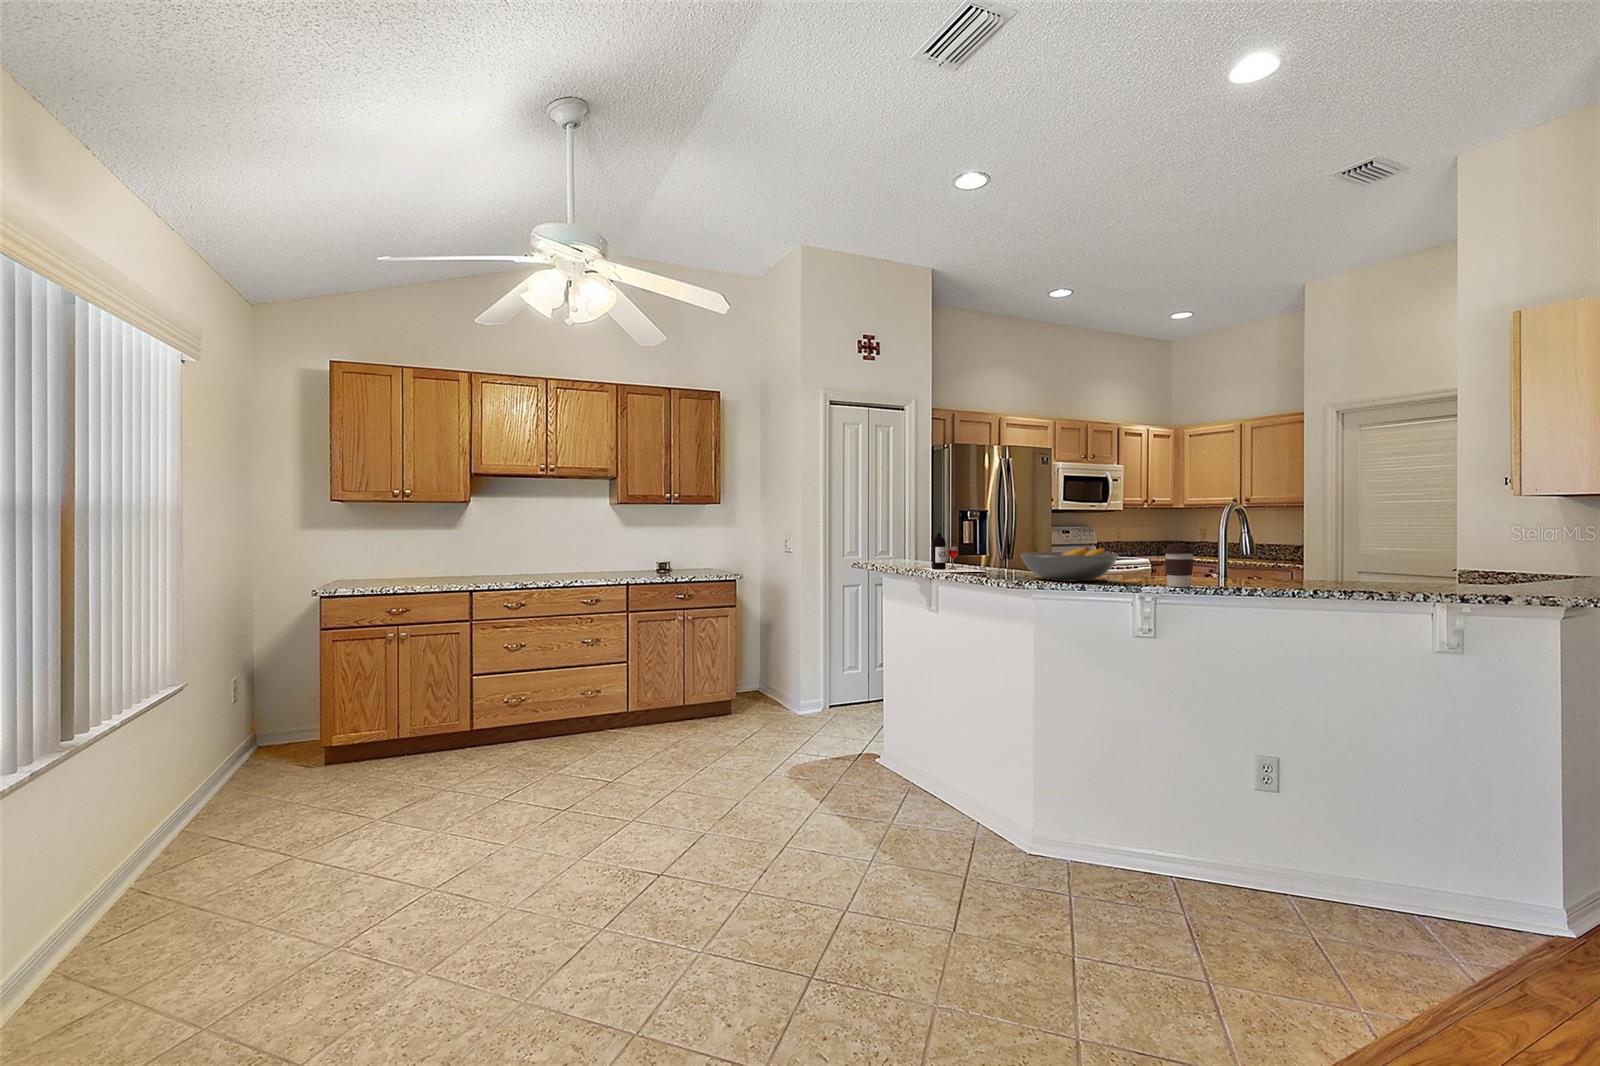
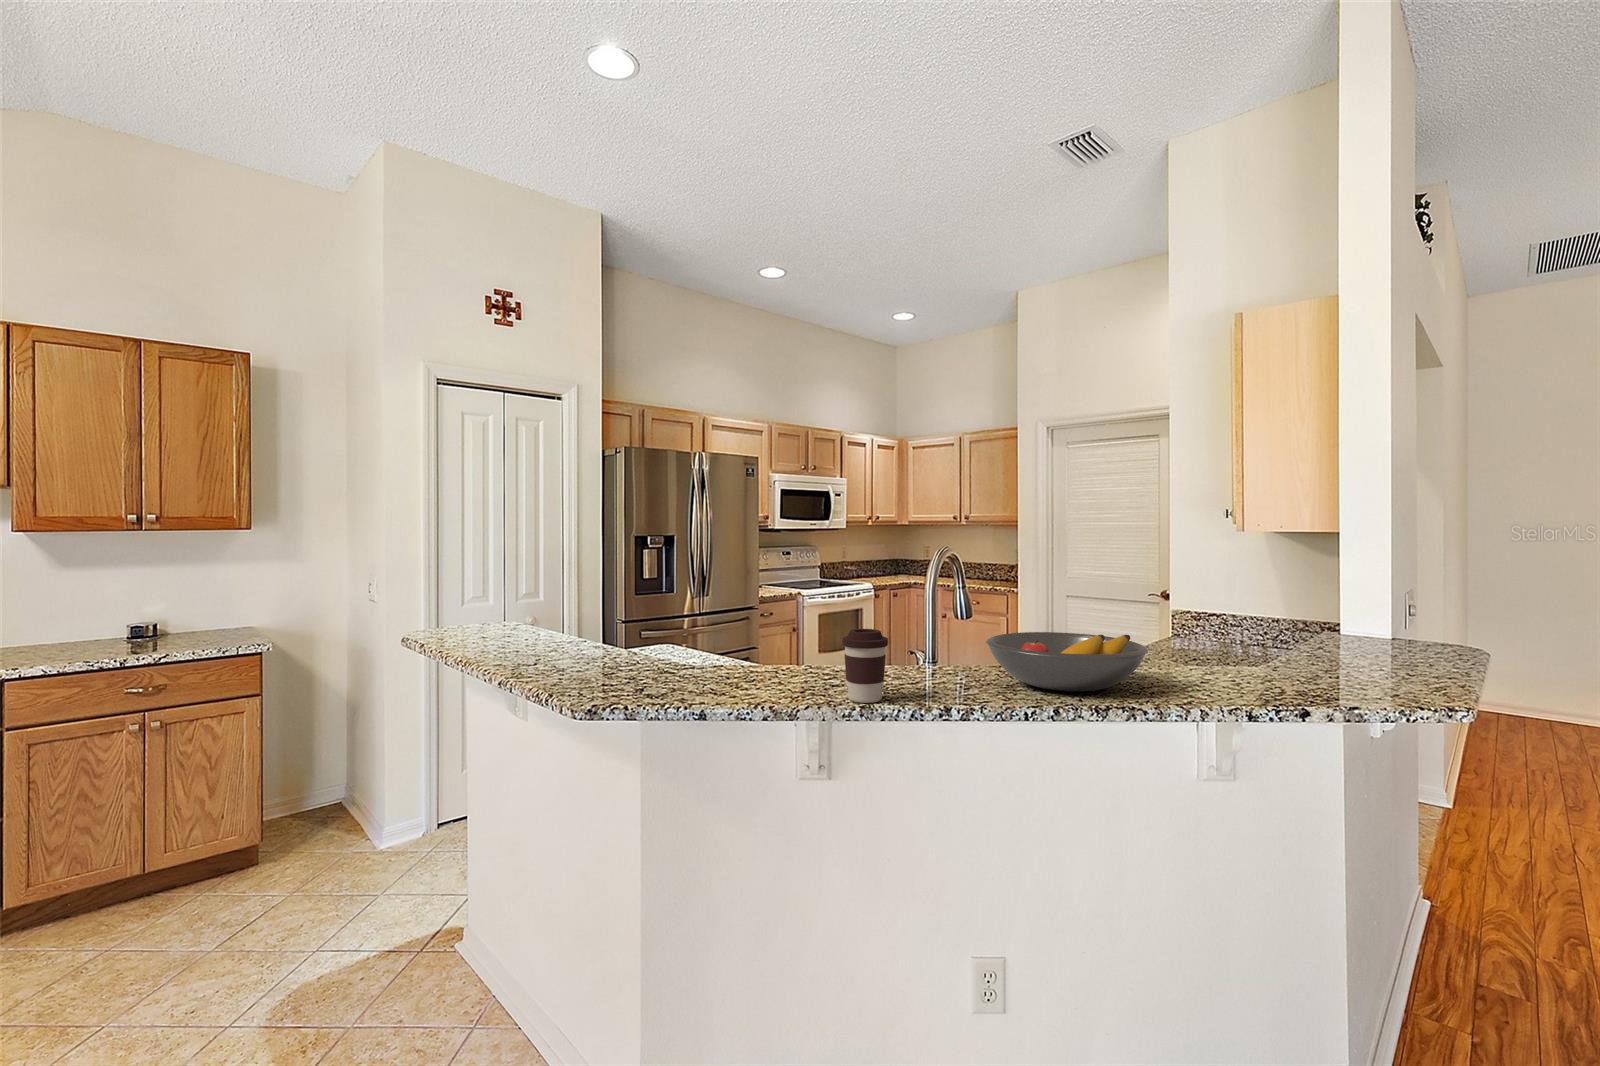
wine bottle: present [923,526,985,572] -> none [459,584,596,673]
fruit bowl: present [1020,547,1118,581] -> present [986,632,1148,692]

